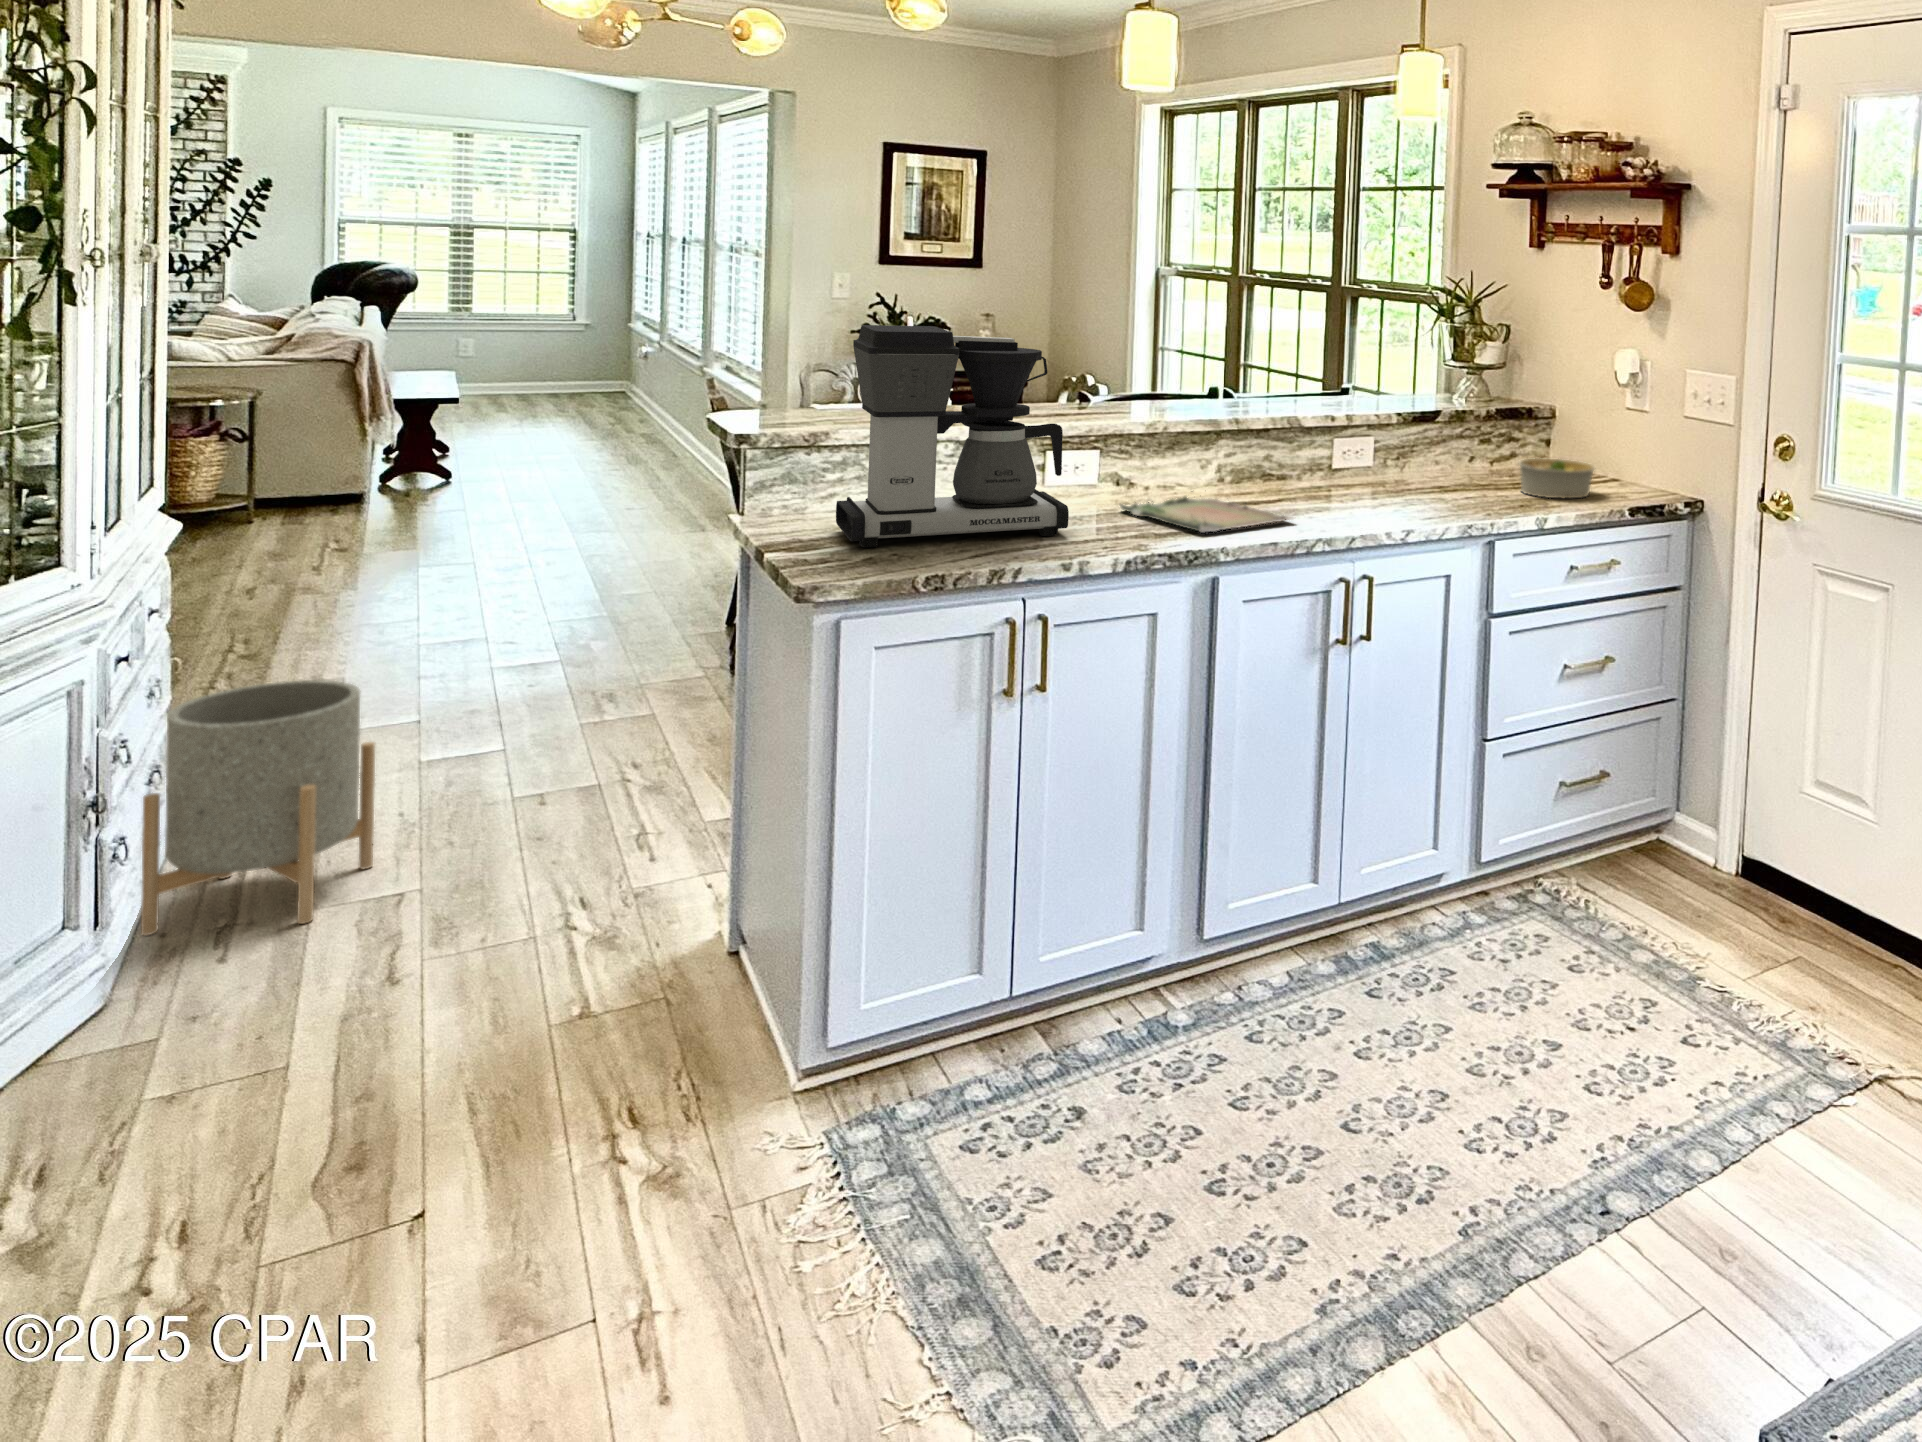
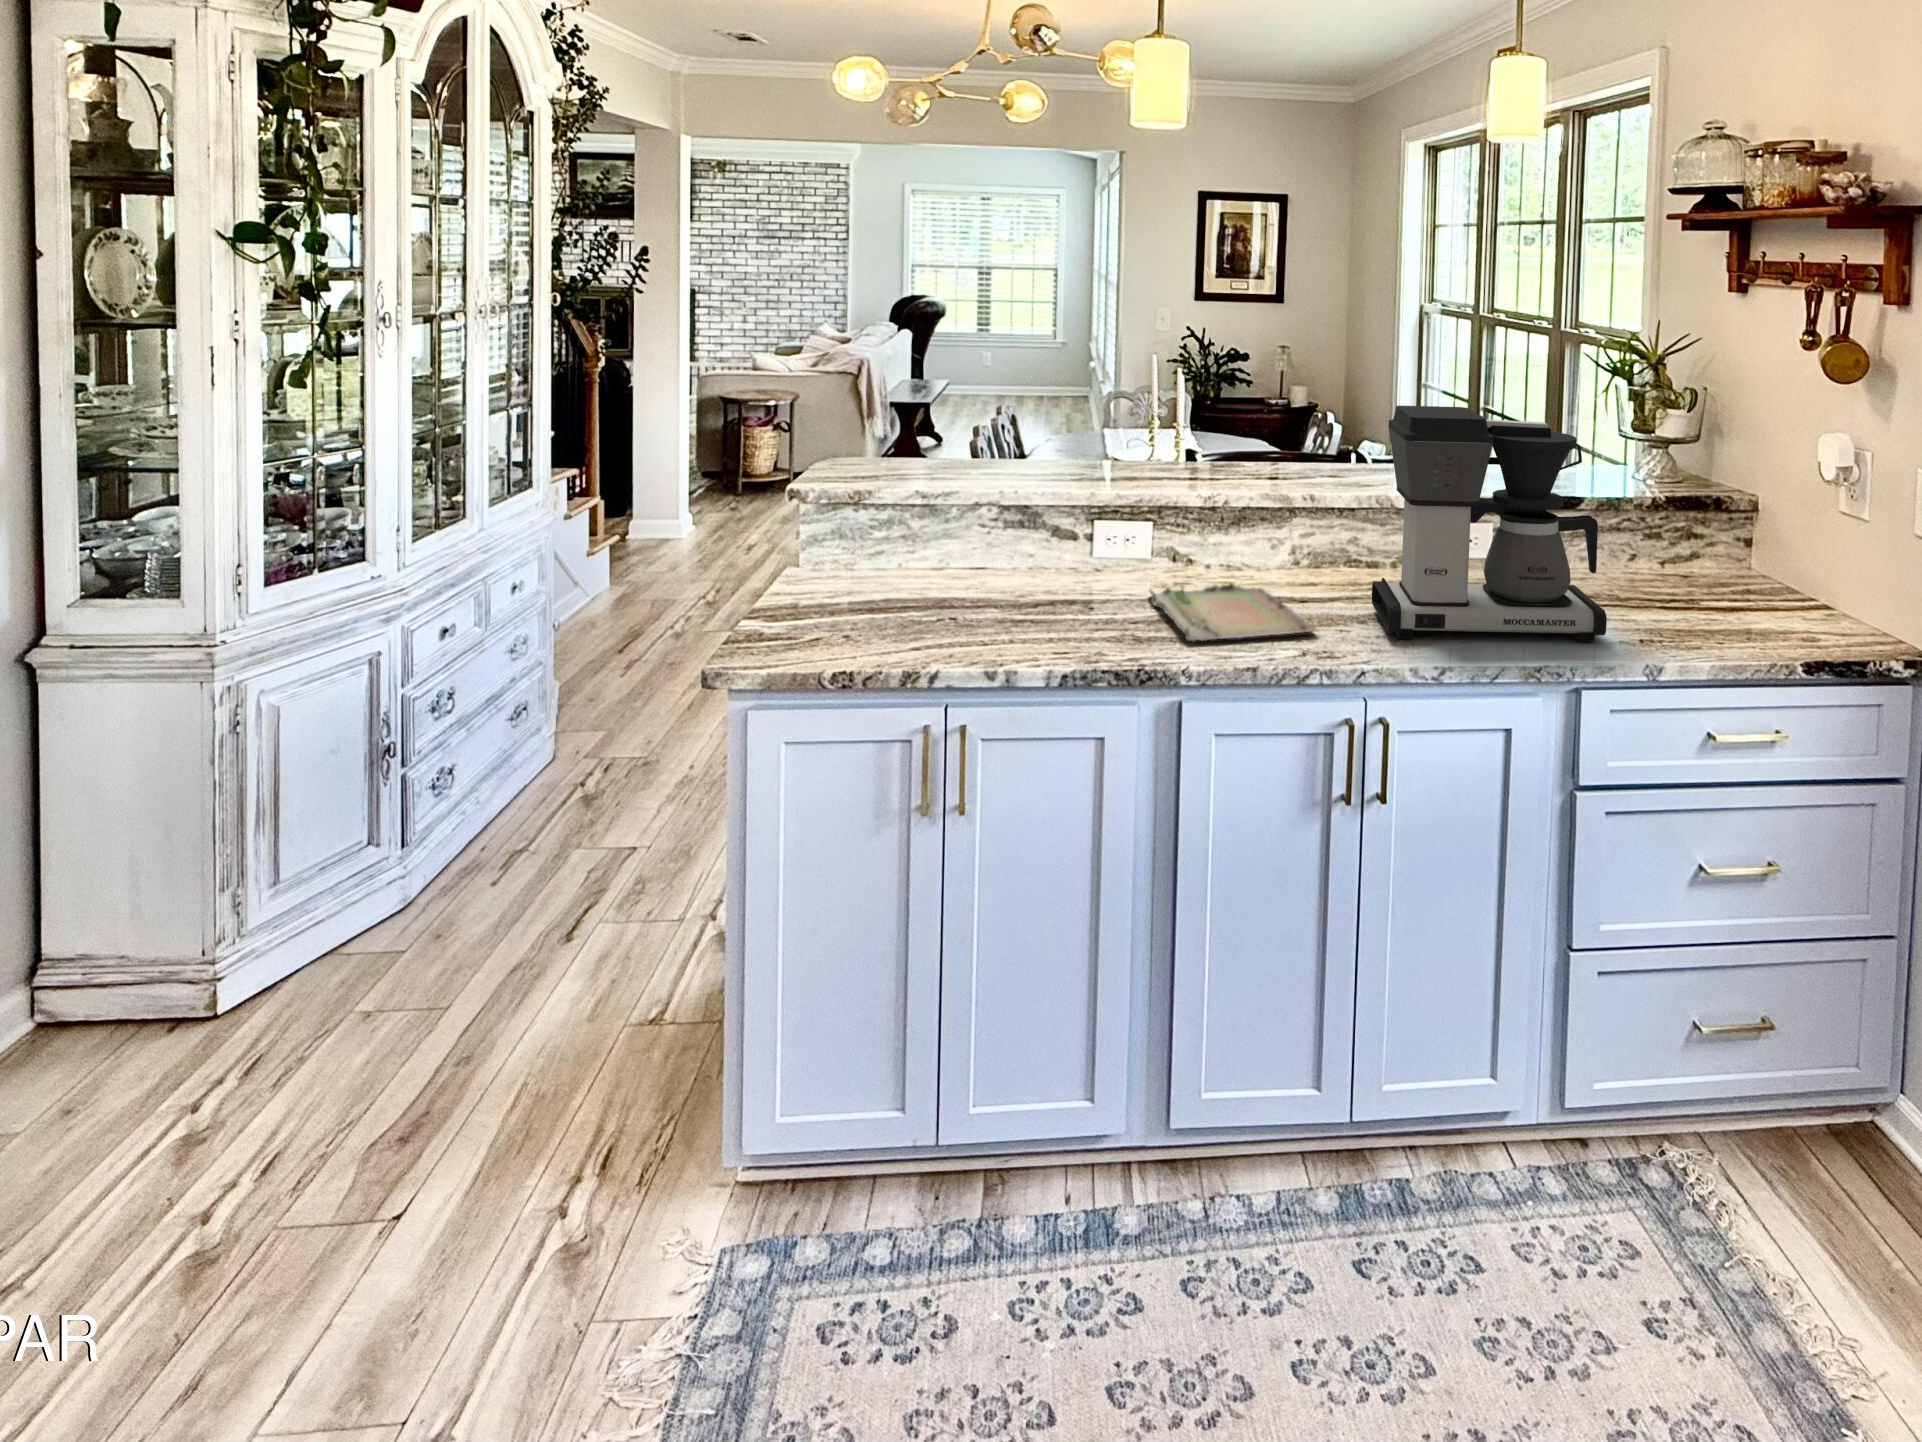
coffee maker: present [836,325,1069,548] -> present [1372,406,1607,642]
bowl: present [1519,458,1595,498] -> none [1668,568,1778,631]
planter: present [141,680,375,935] -> none [484,656,650,862]

